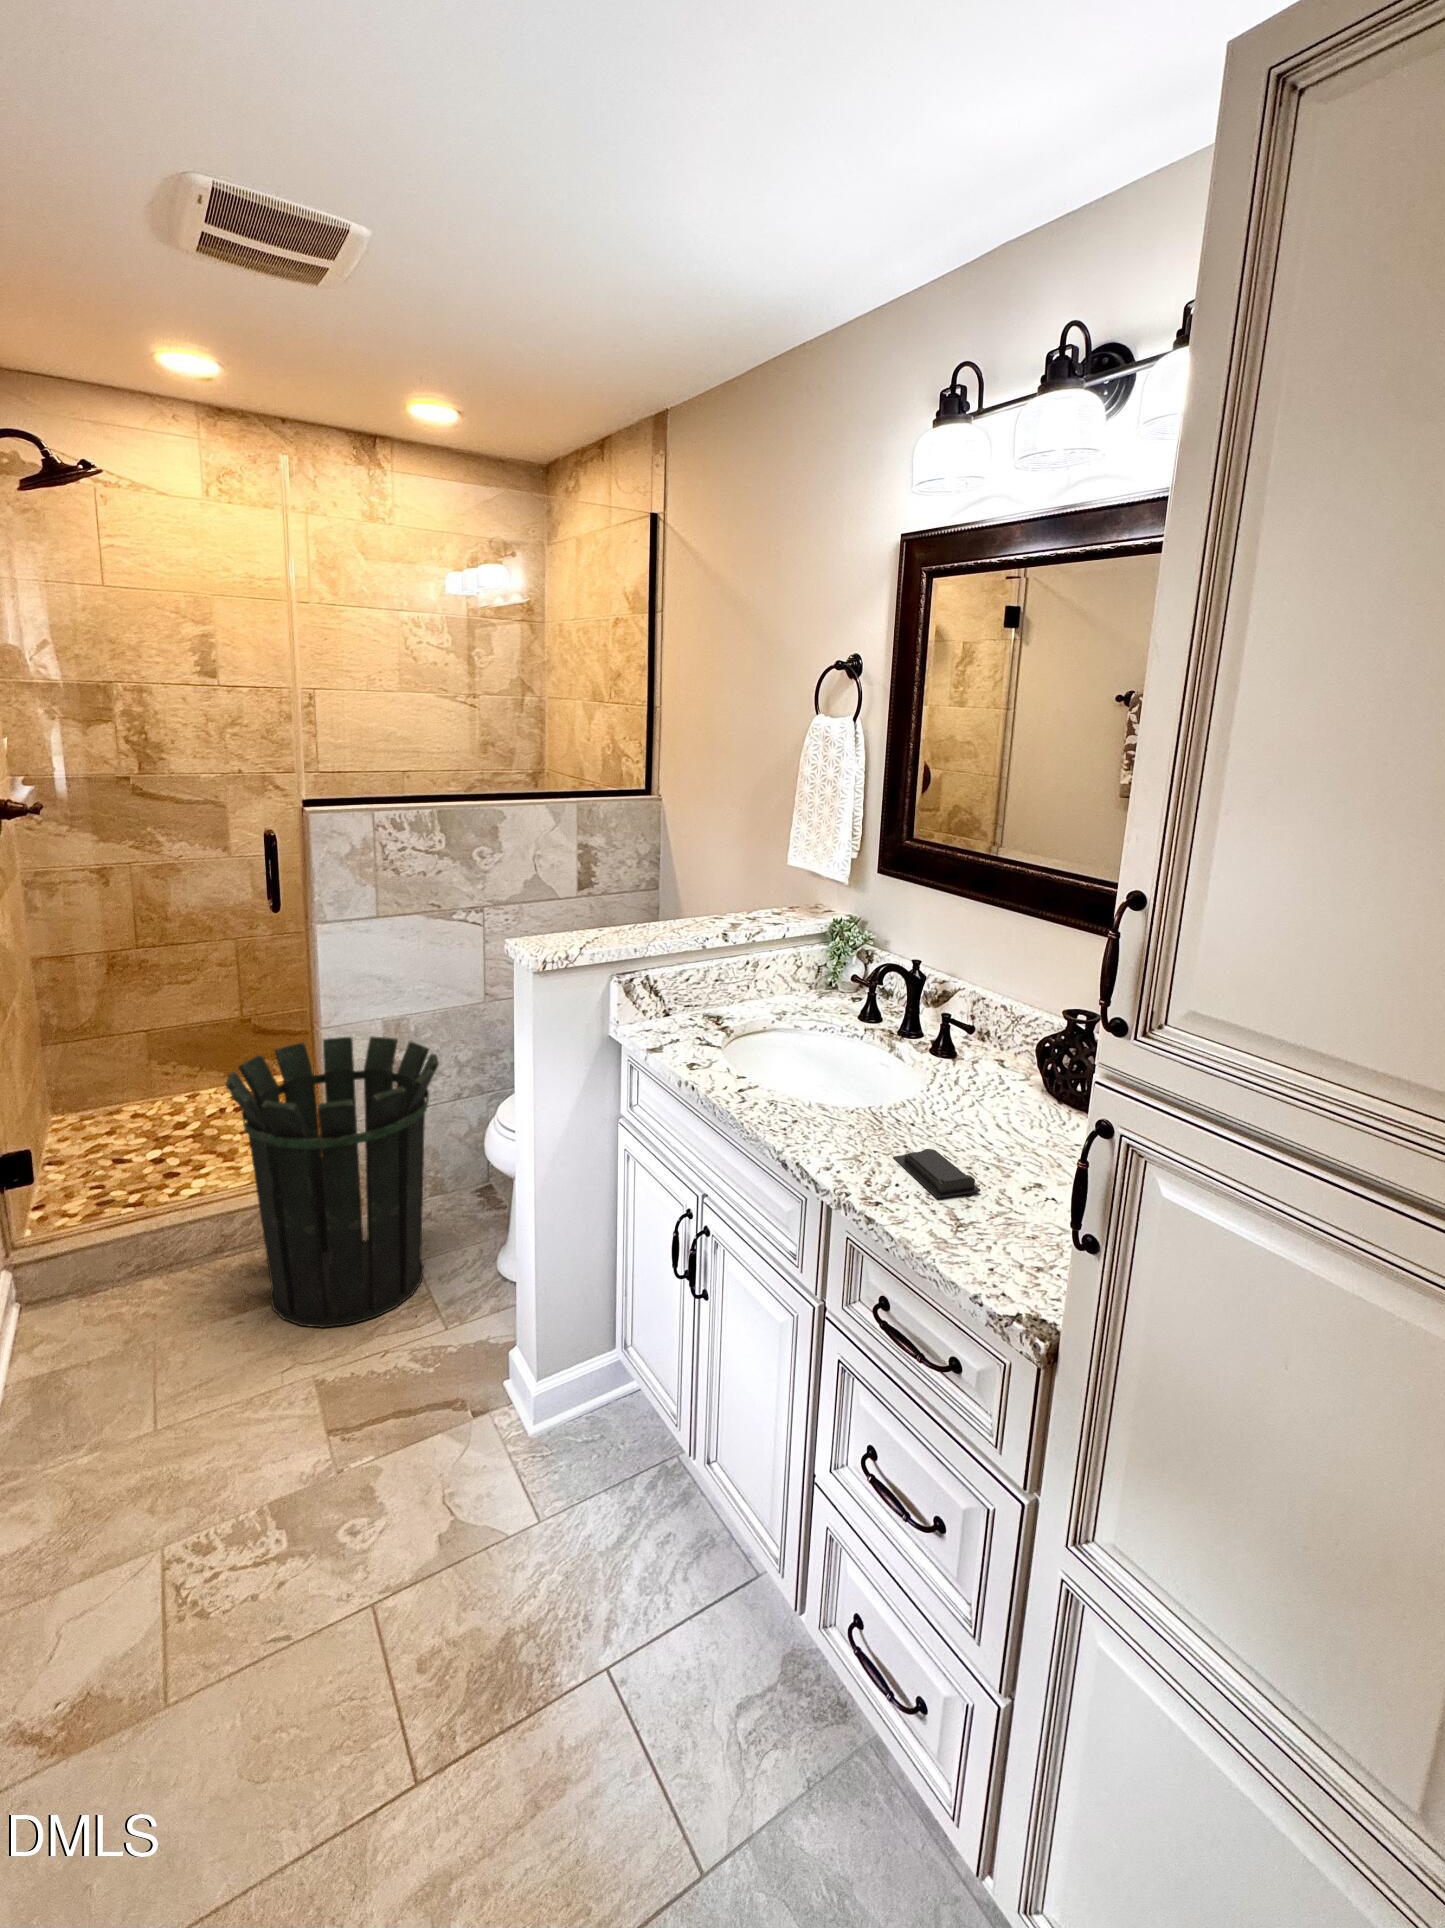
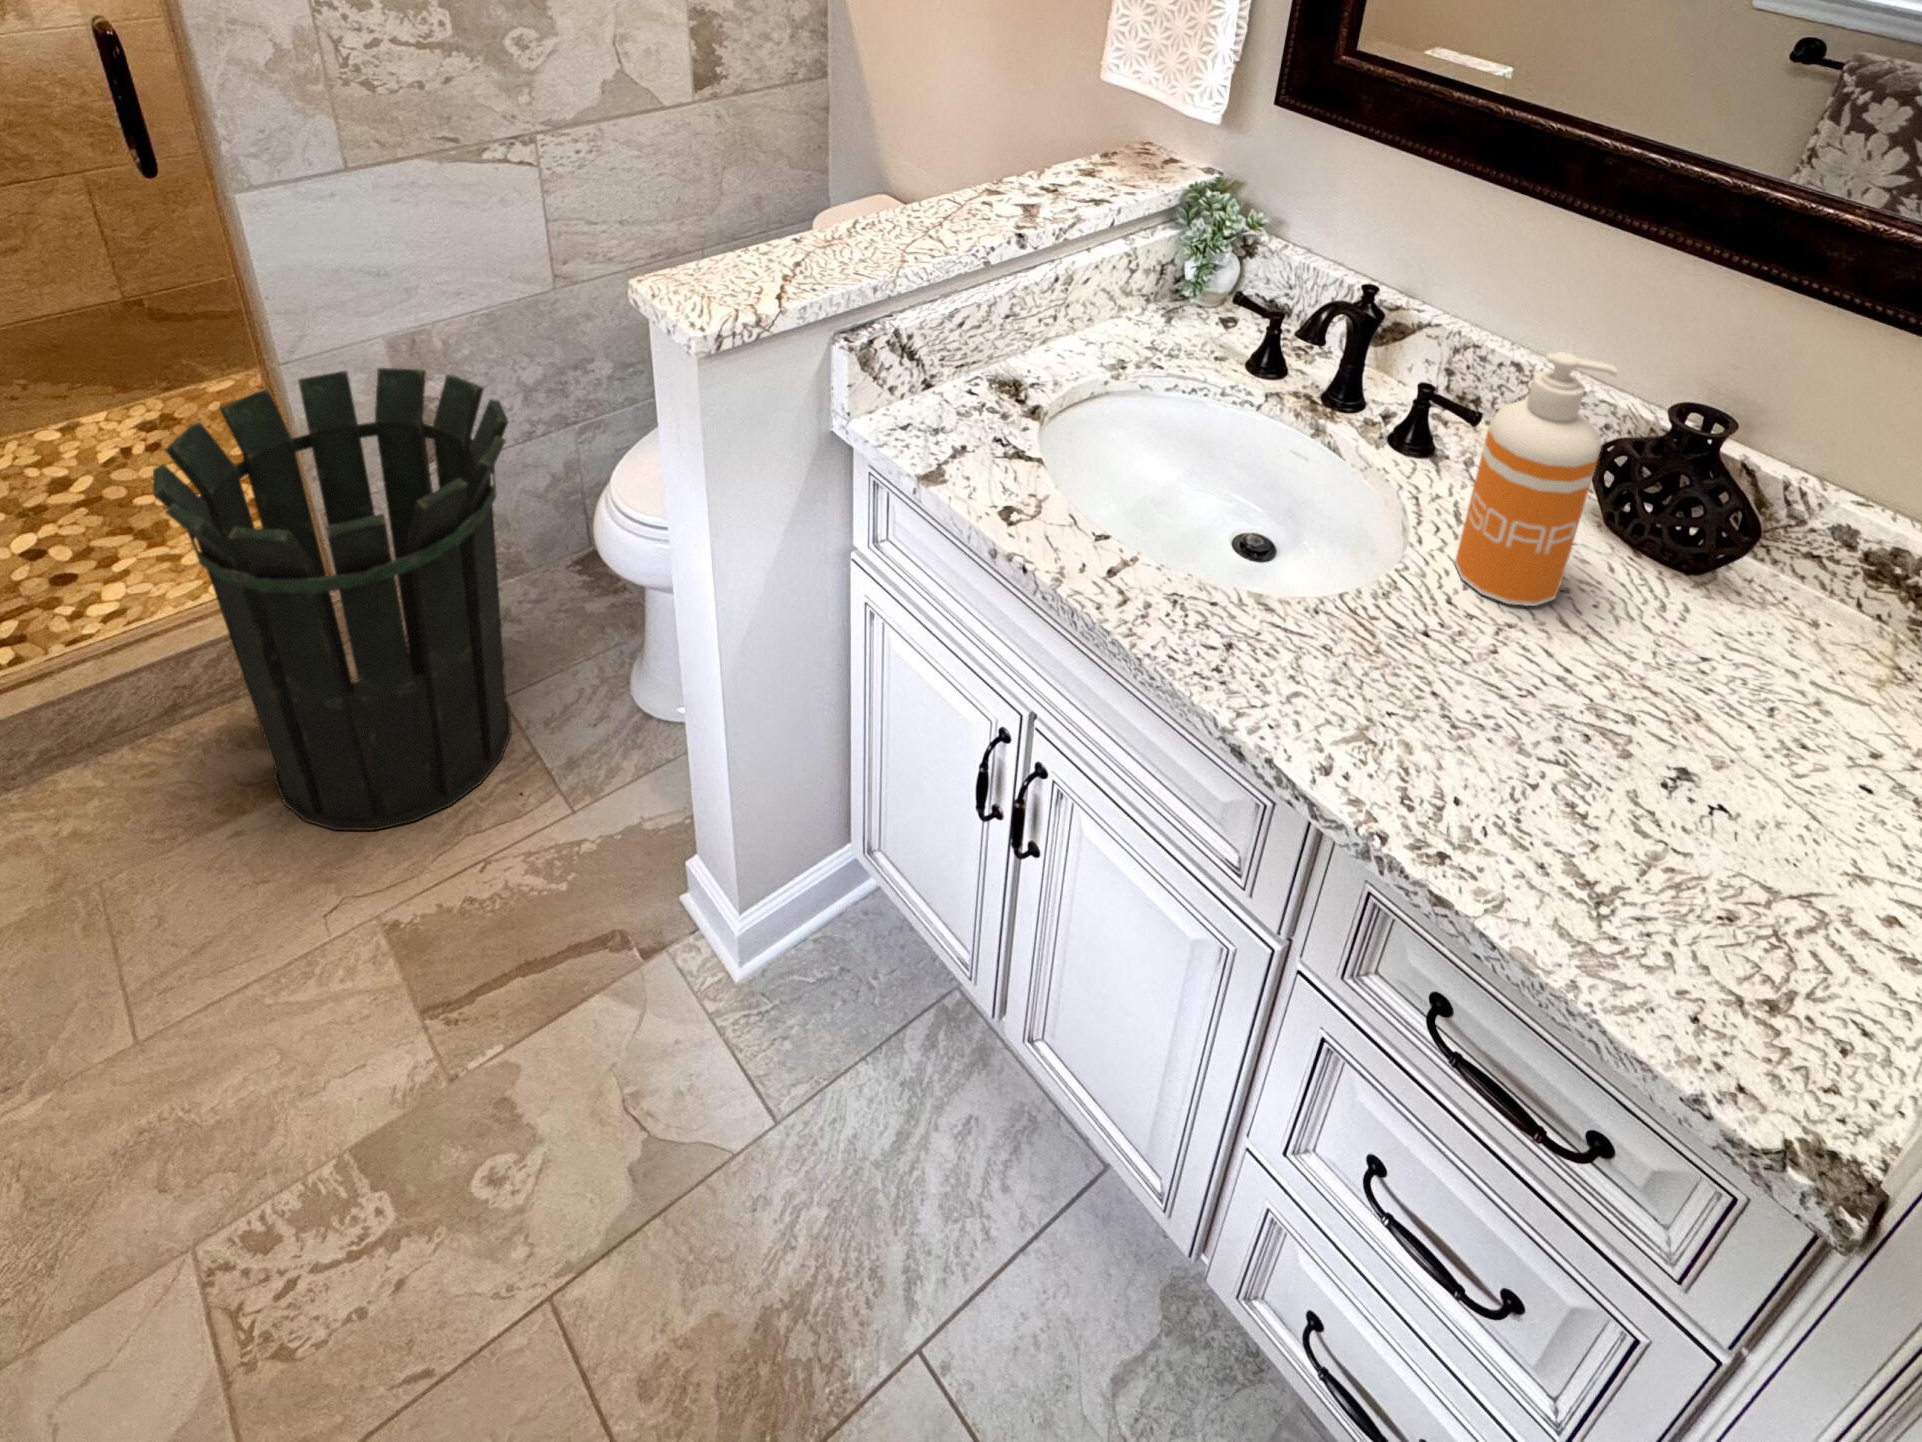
soap dispenser: none [956,961,1031,1122] -> present [1455,352,1617,606]
soap bar: present [893,1149,981,1198] -> none [1410,693,1578,816]

